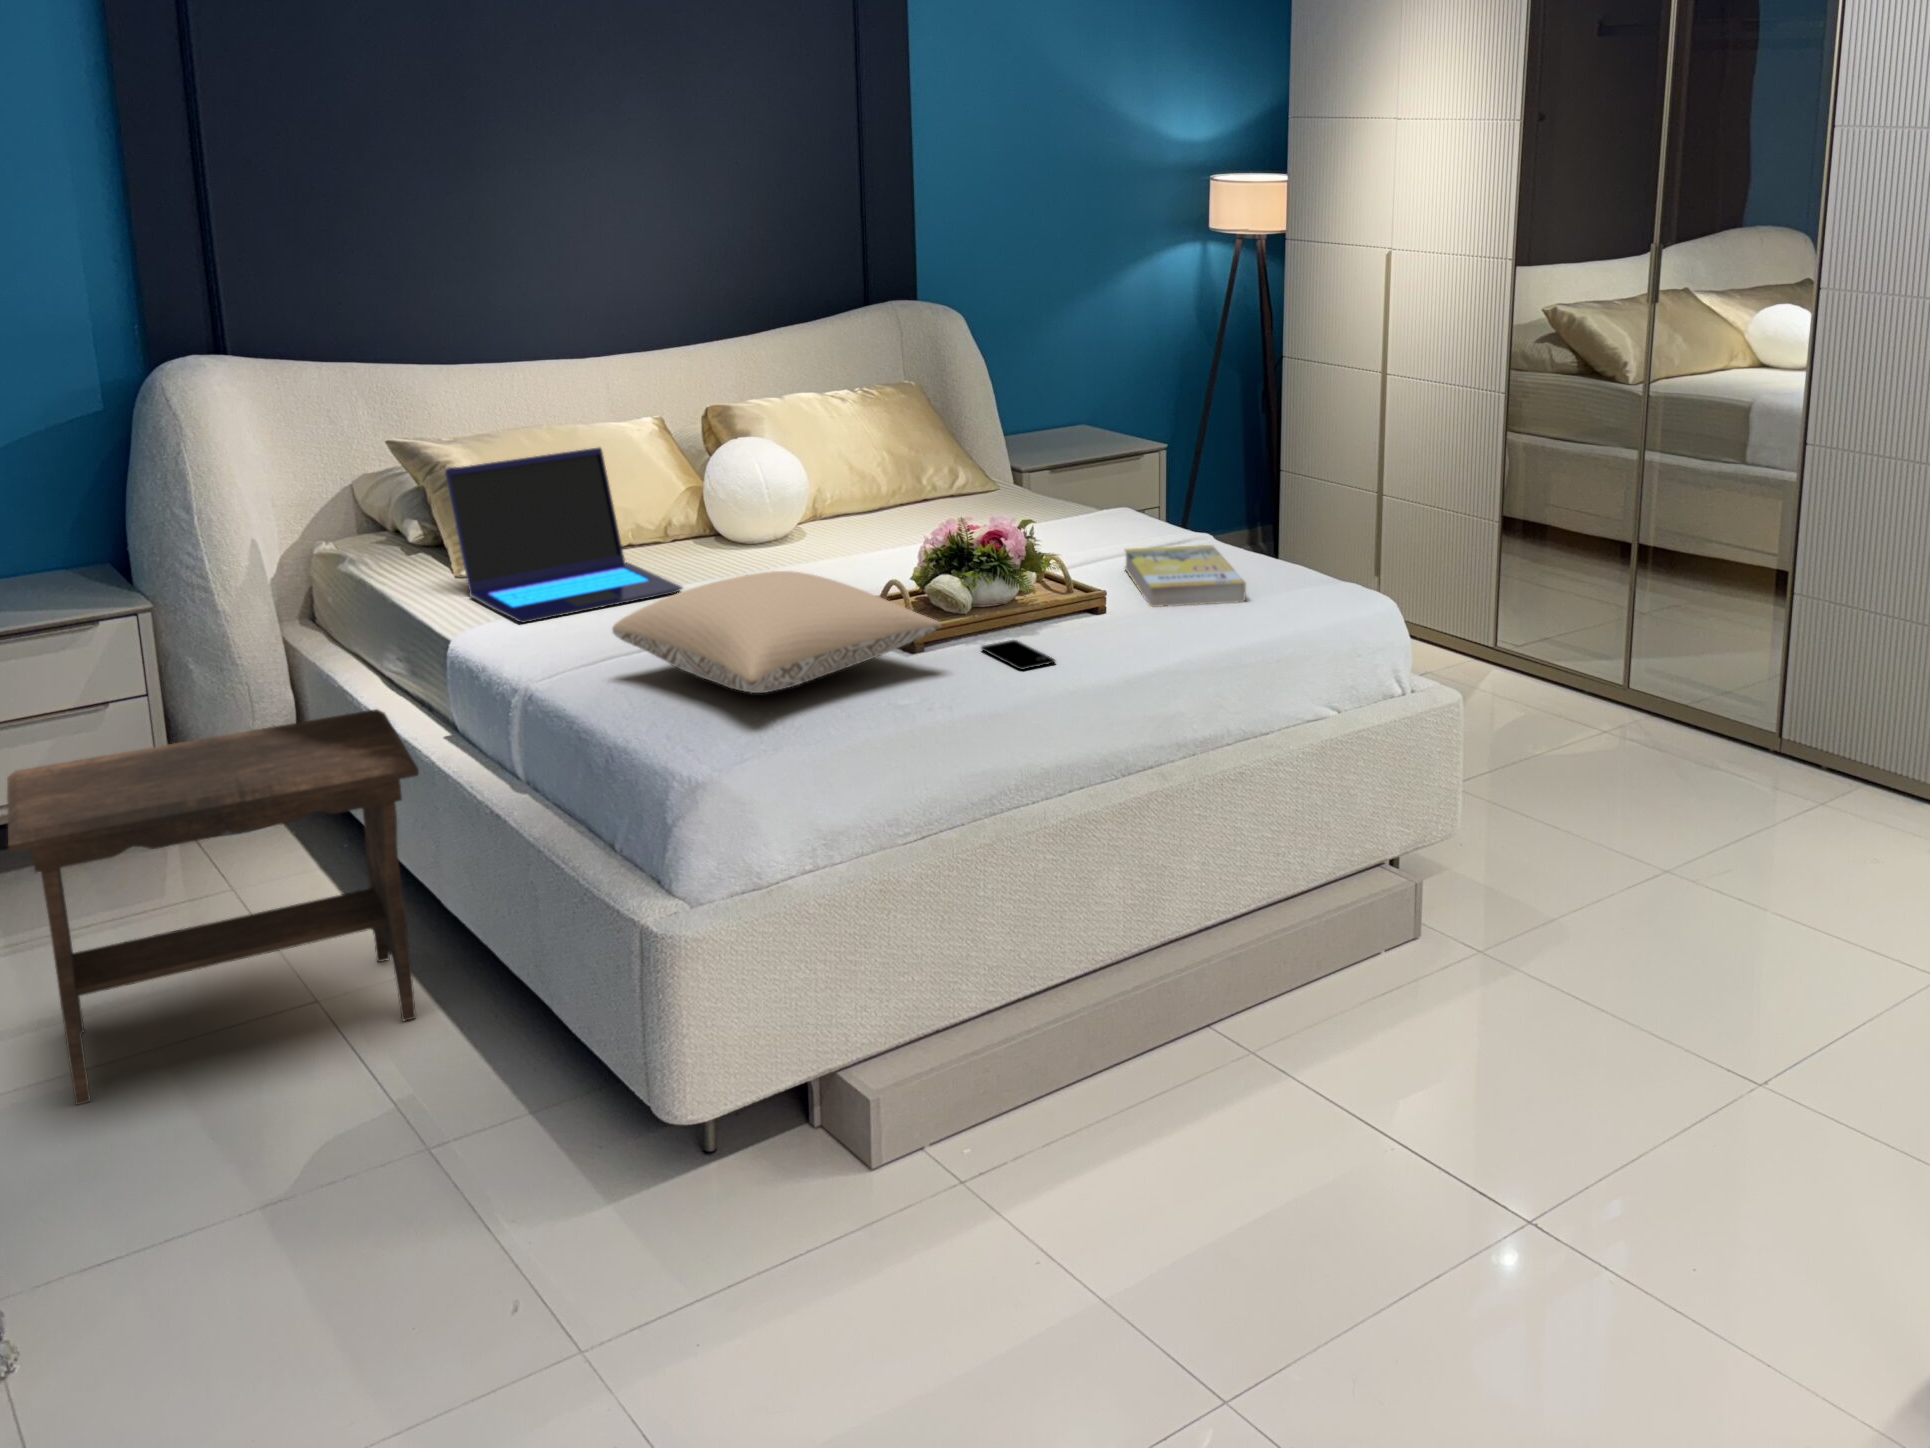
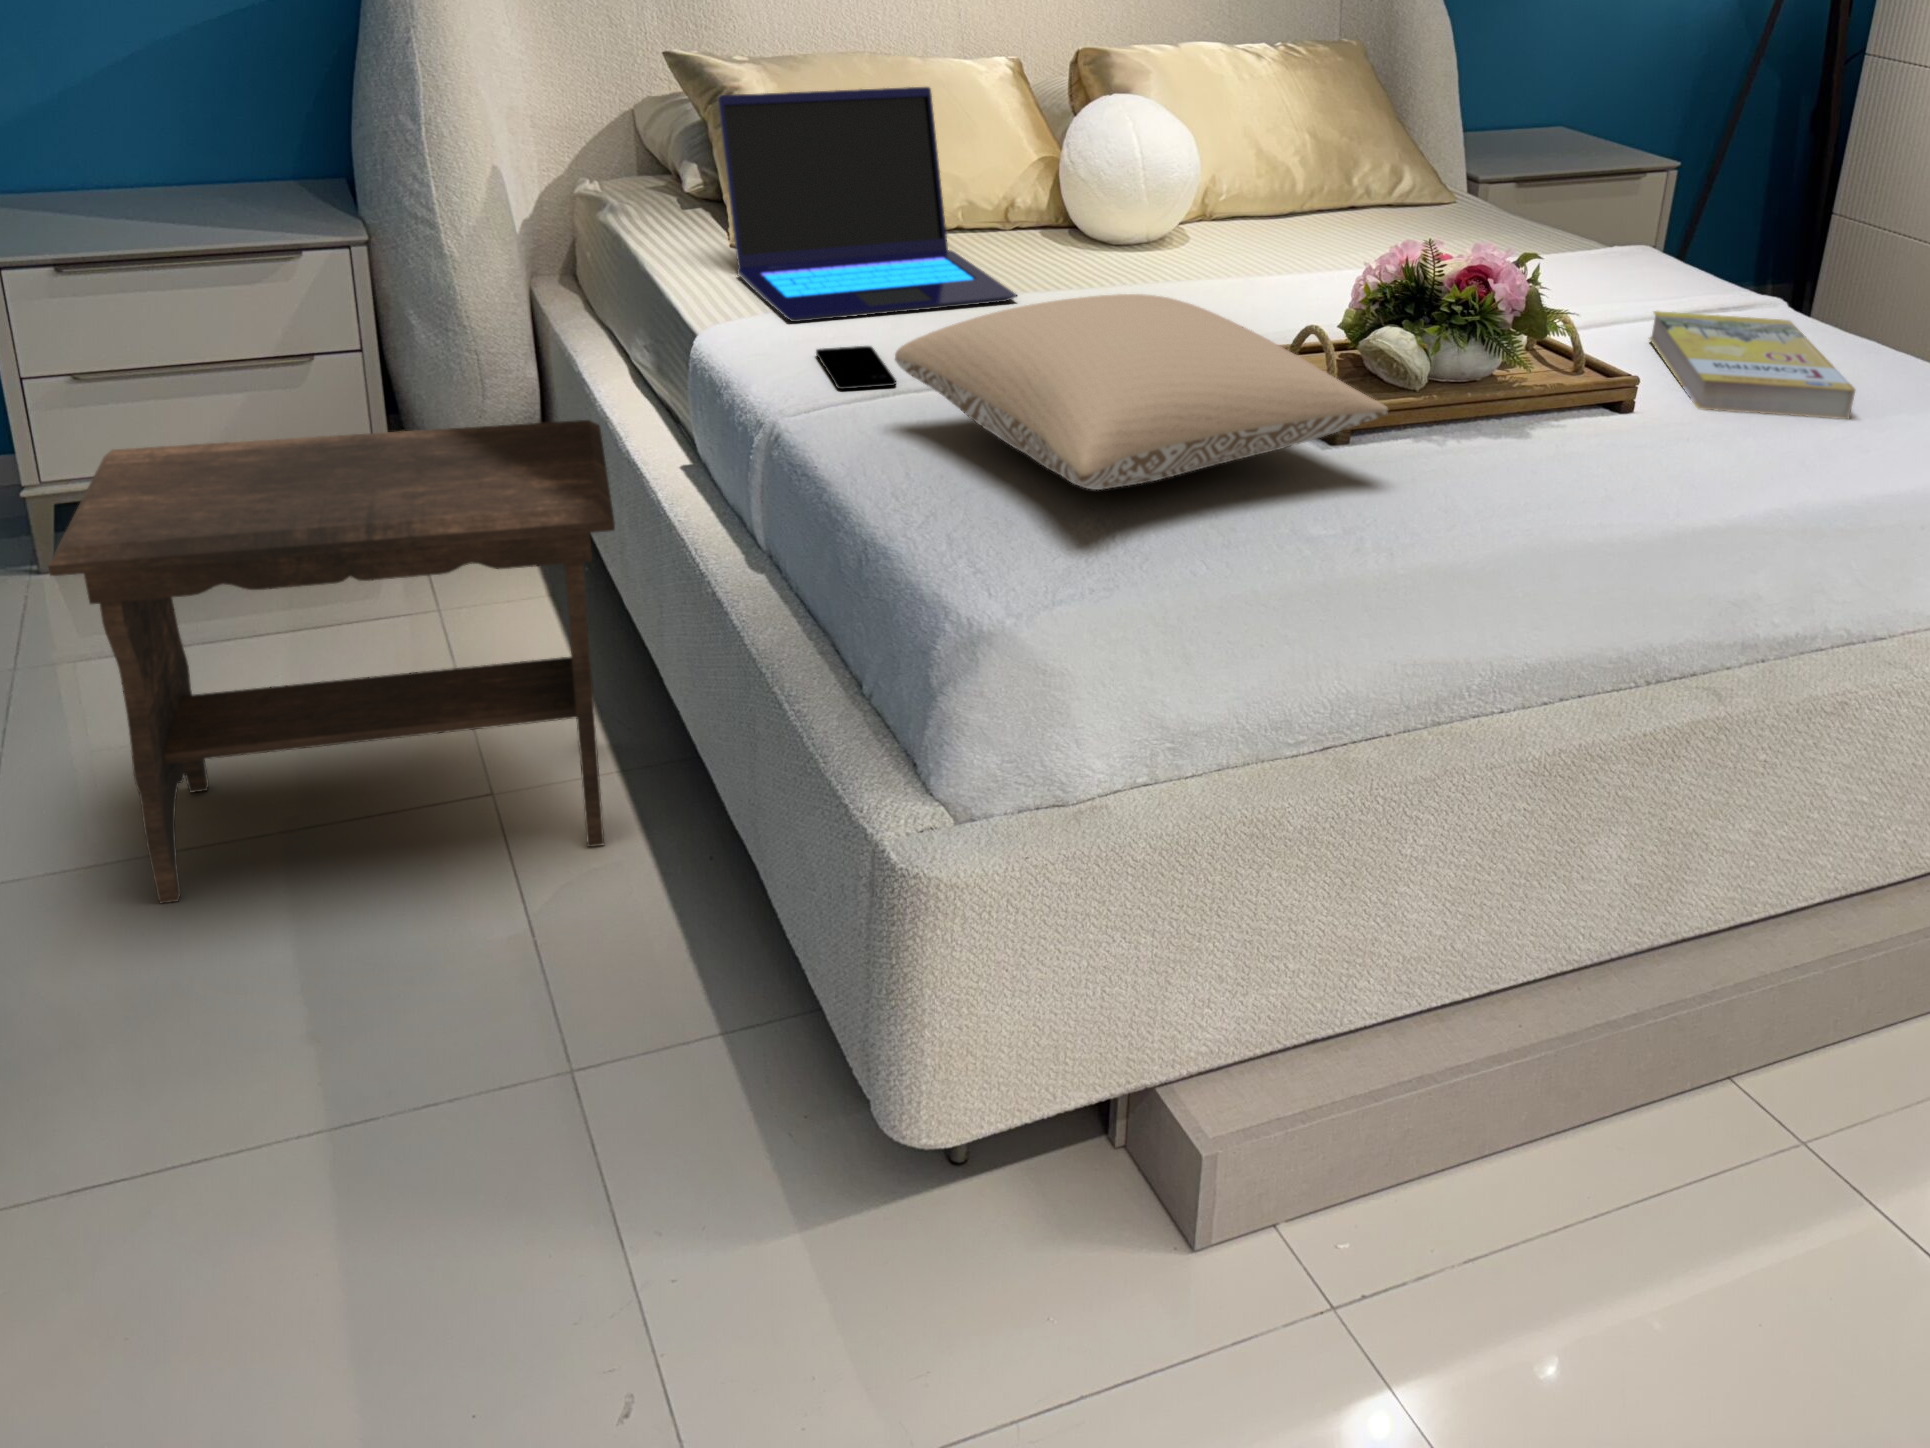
smartphone: present [981,640,1055,670] -> present [816,346,896,389]

